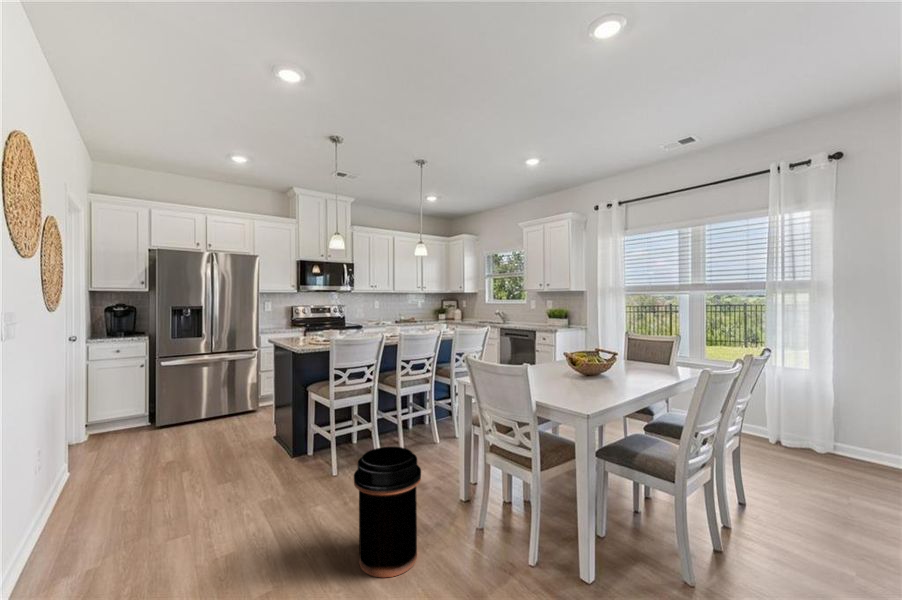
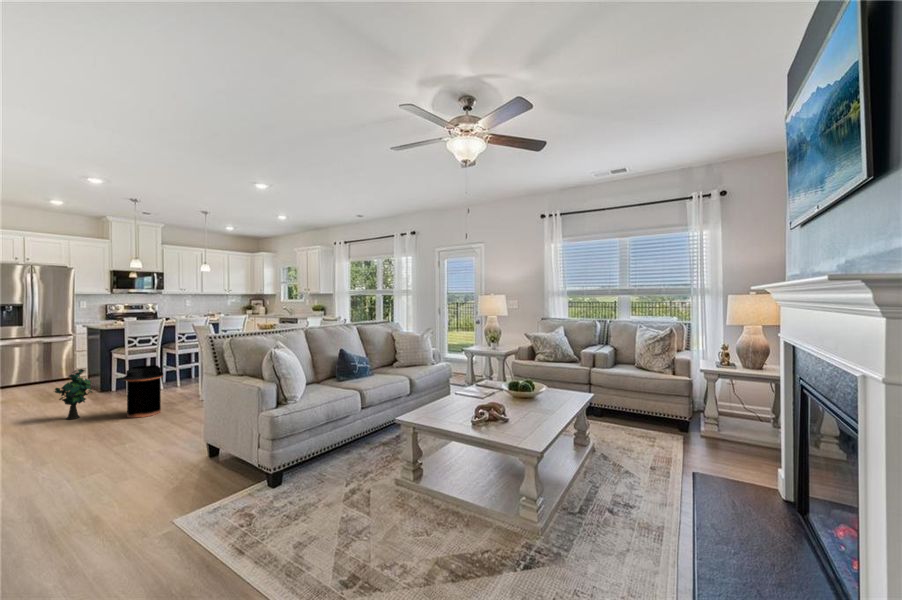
decorative plant: none [233,448,297,557] -> present [55,369,92,420]

